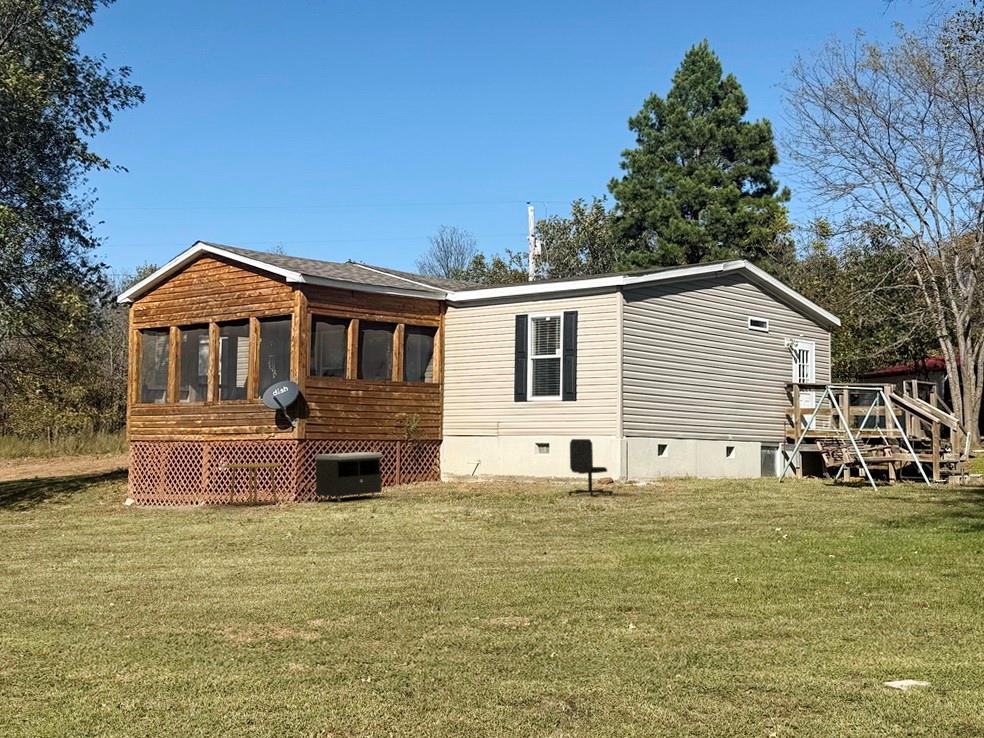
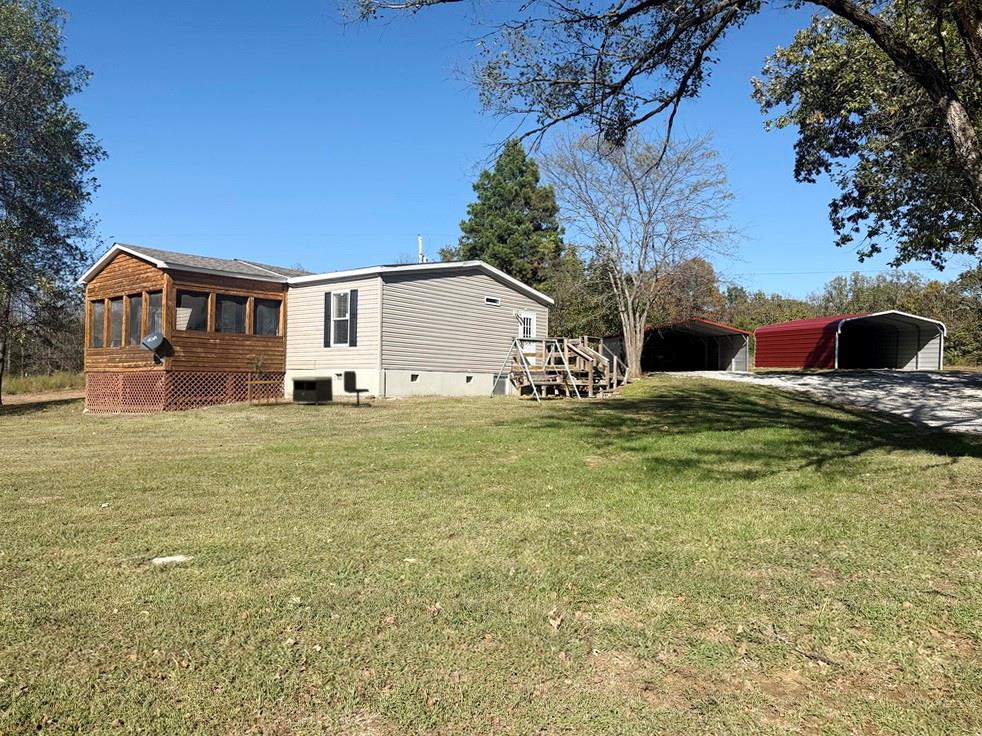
storage bench: present [316,452,382,501] -> present [291,376,333,405]
round table: present [223,463,283,506] -> present [245,381,281,406]

